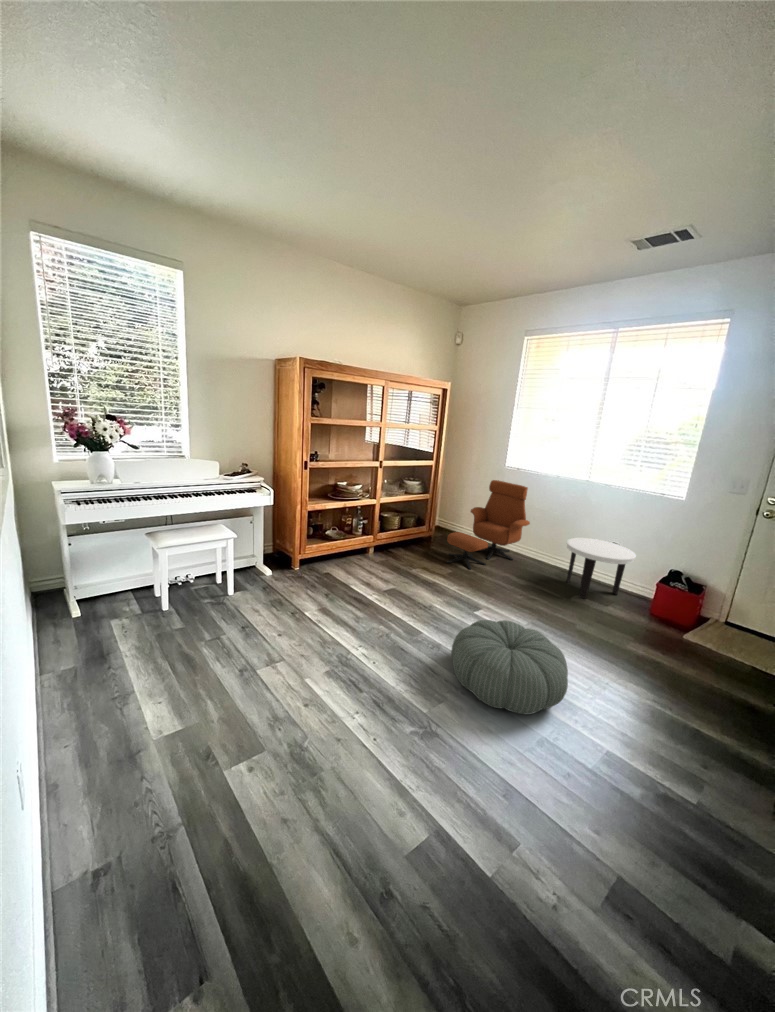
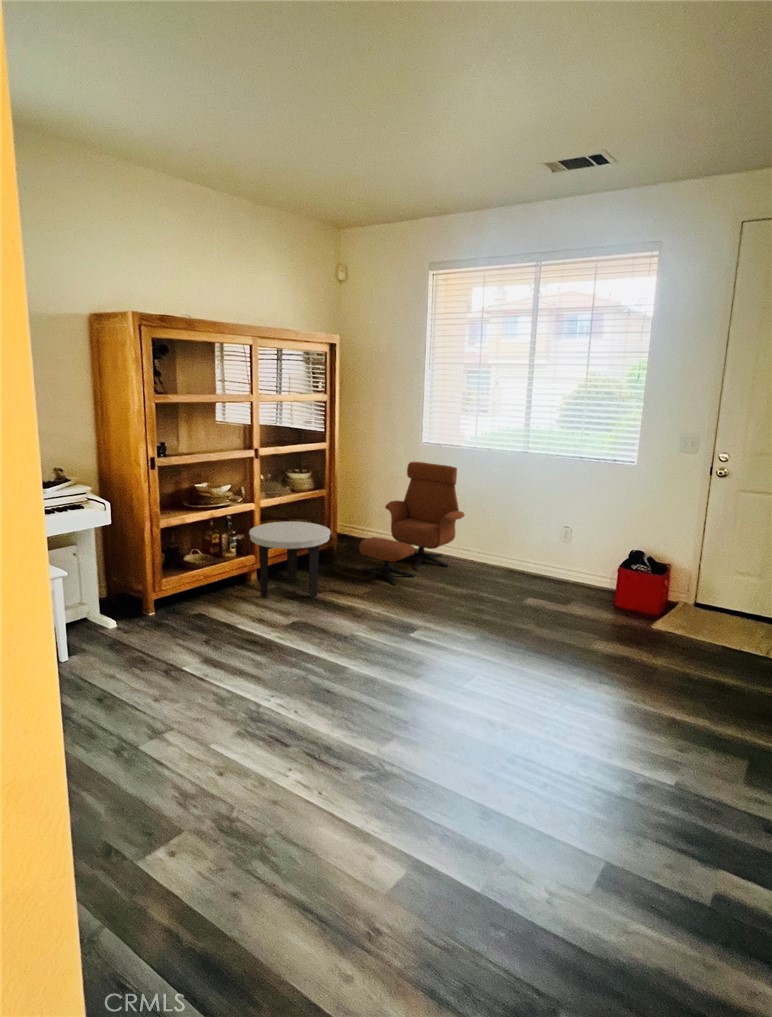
side table: present [567,538,636,599] -> present [249,521,331,598]
pouf: present [451,620,568,714] -> none [392,634,530,735]

